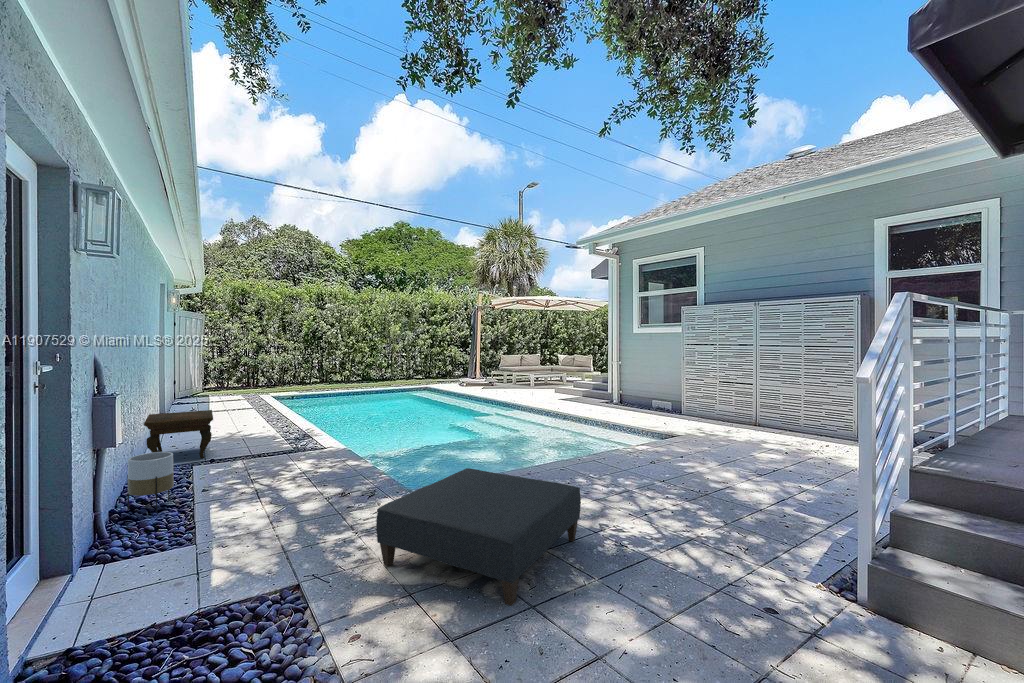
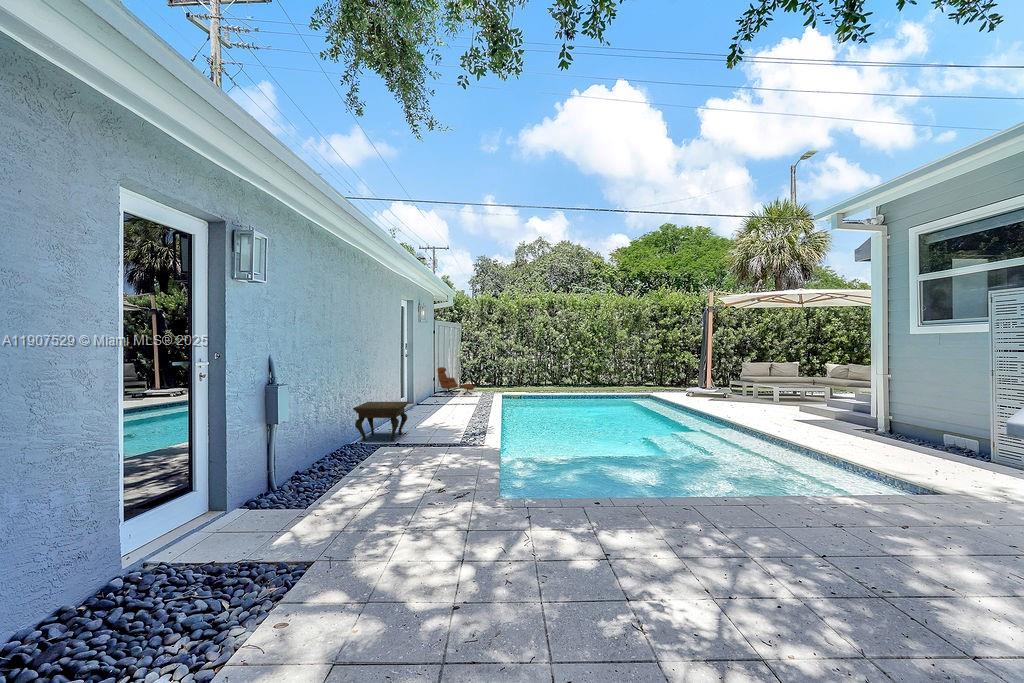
armchair: none [181,368,233,402] -> present [437,367,474,395]
planter: present [127,452,174,513] -> none [301,431,332,478]
ottoman: present [376,468,581,606] -> none [375,485,598,653]

